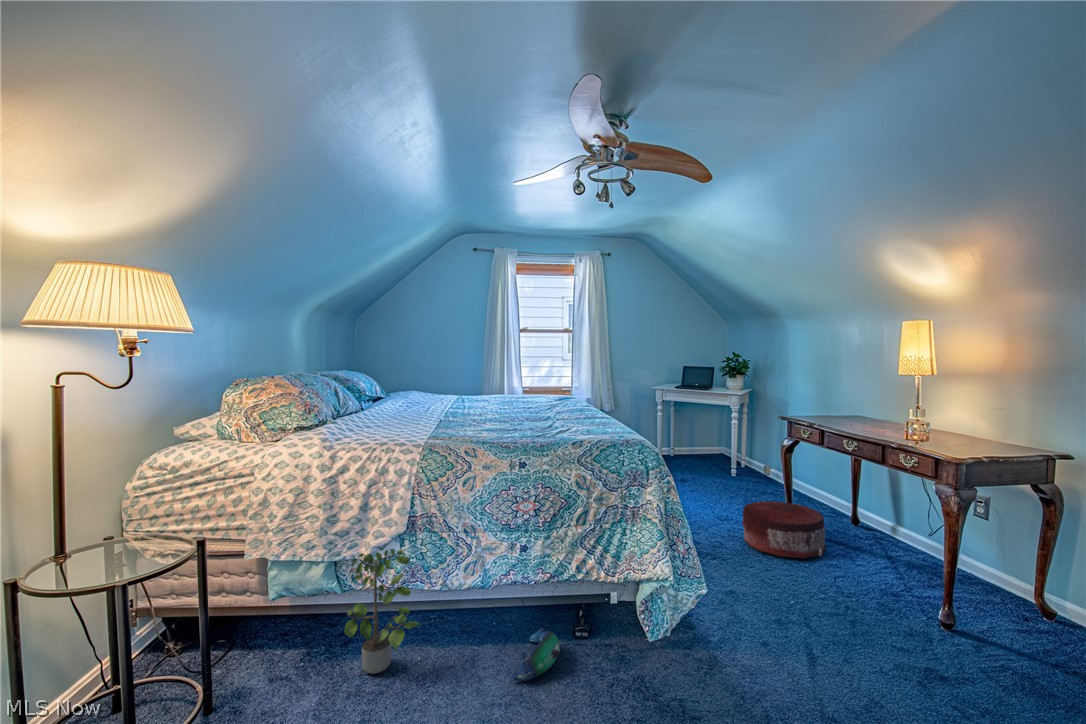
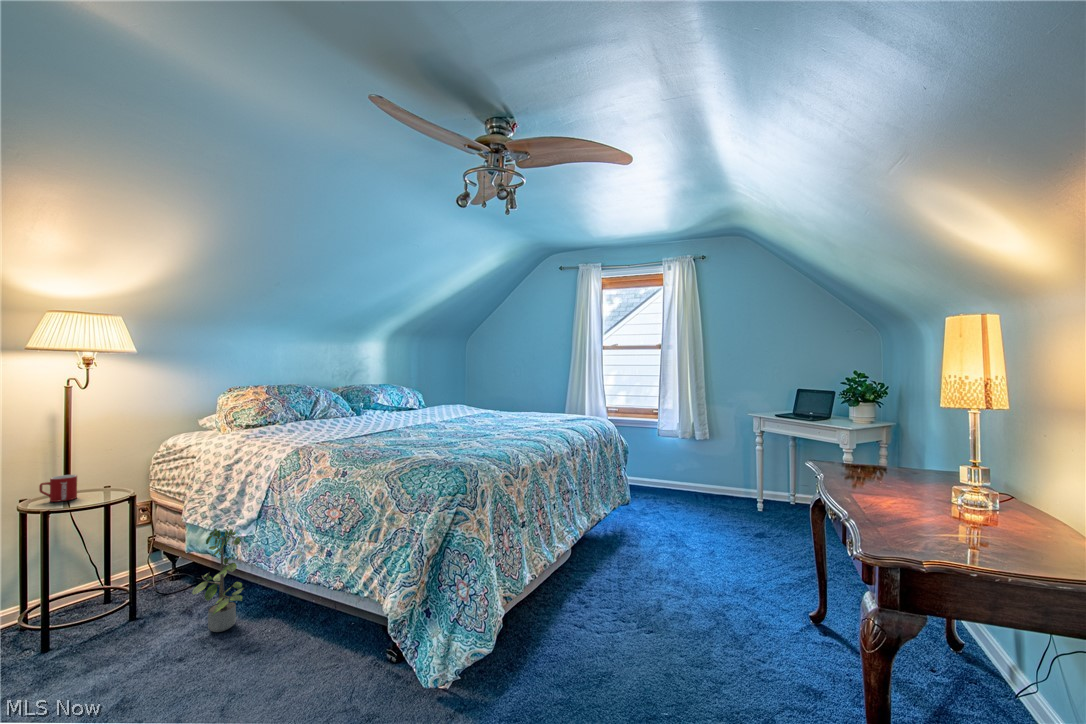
pouf: present [742,500,826,558] -> none [701,575,817,673]
mug: none [79,522,134,569] -> present [39,475,77,502]
plush toy: present [511,628,560,682] -> none [267,639,351,678]

